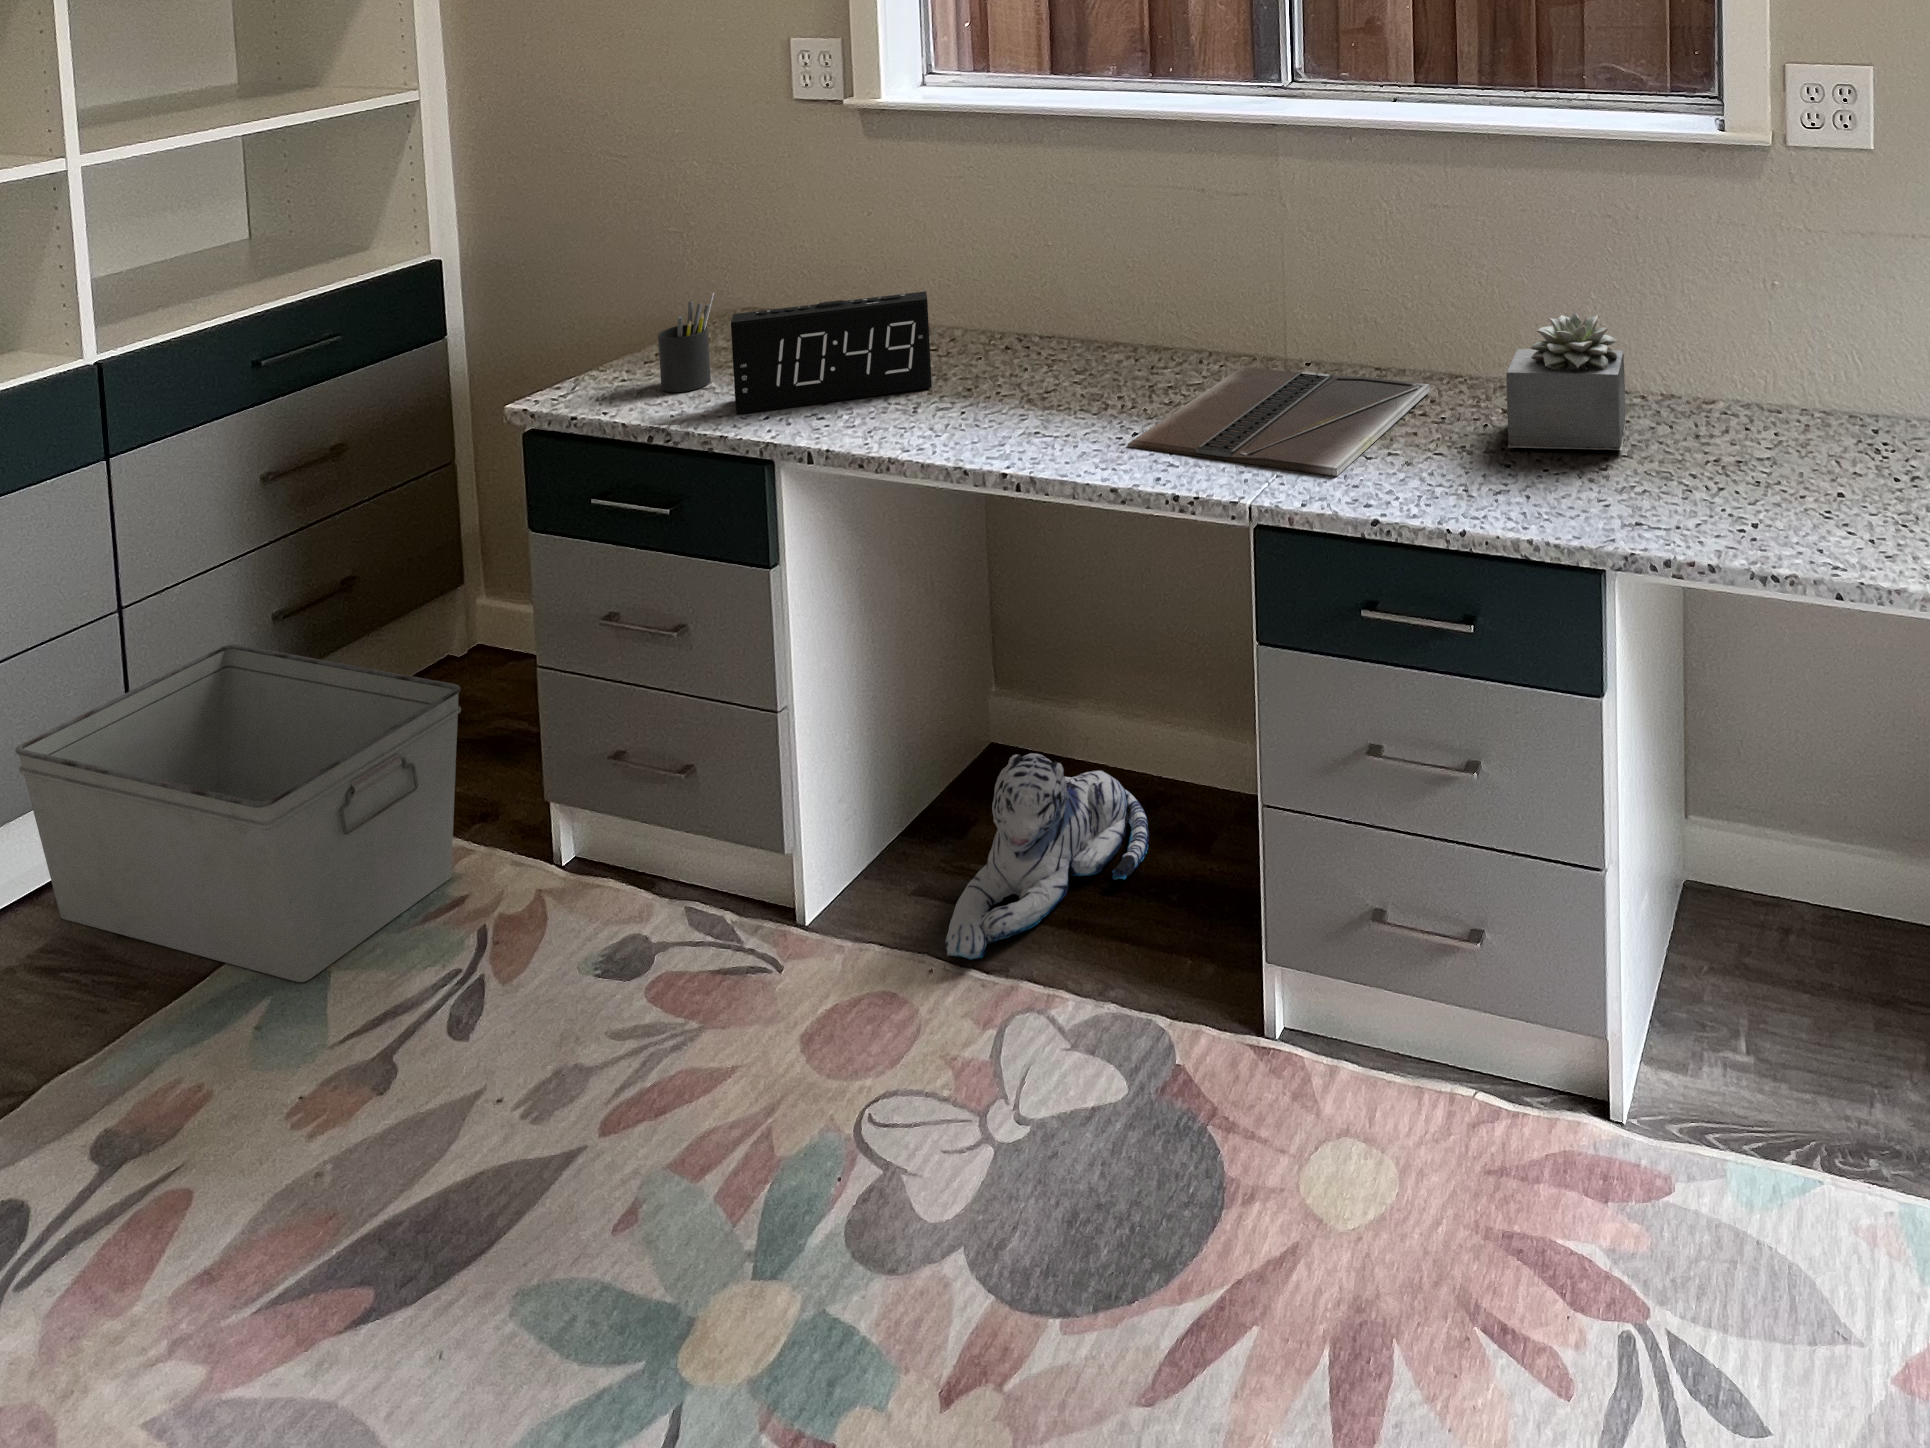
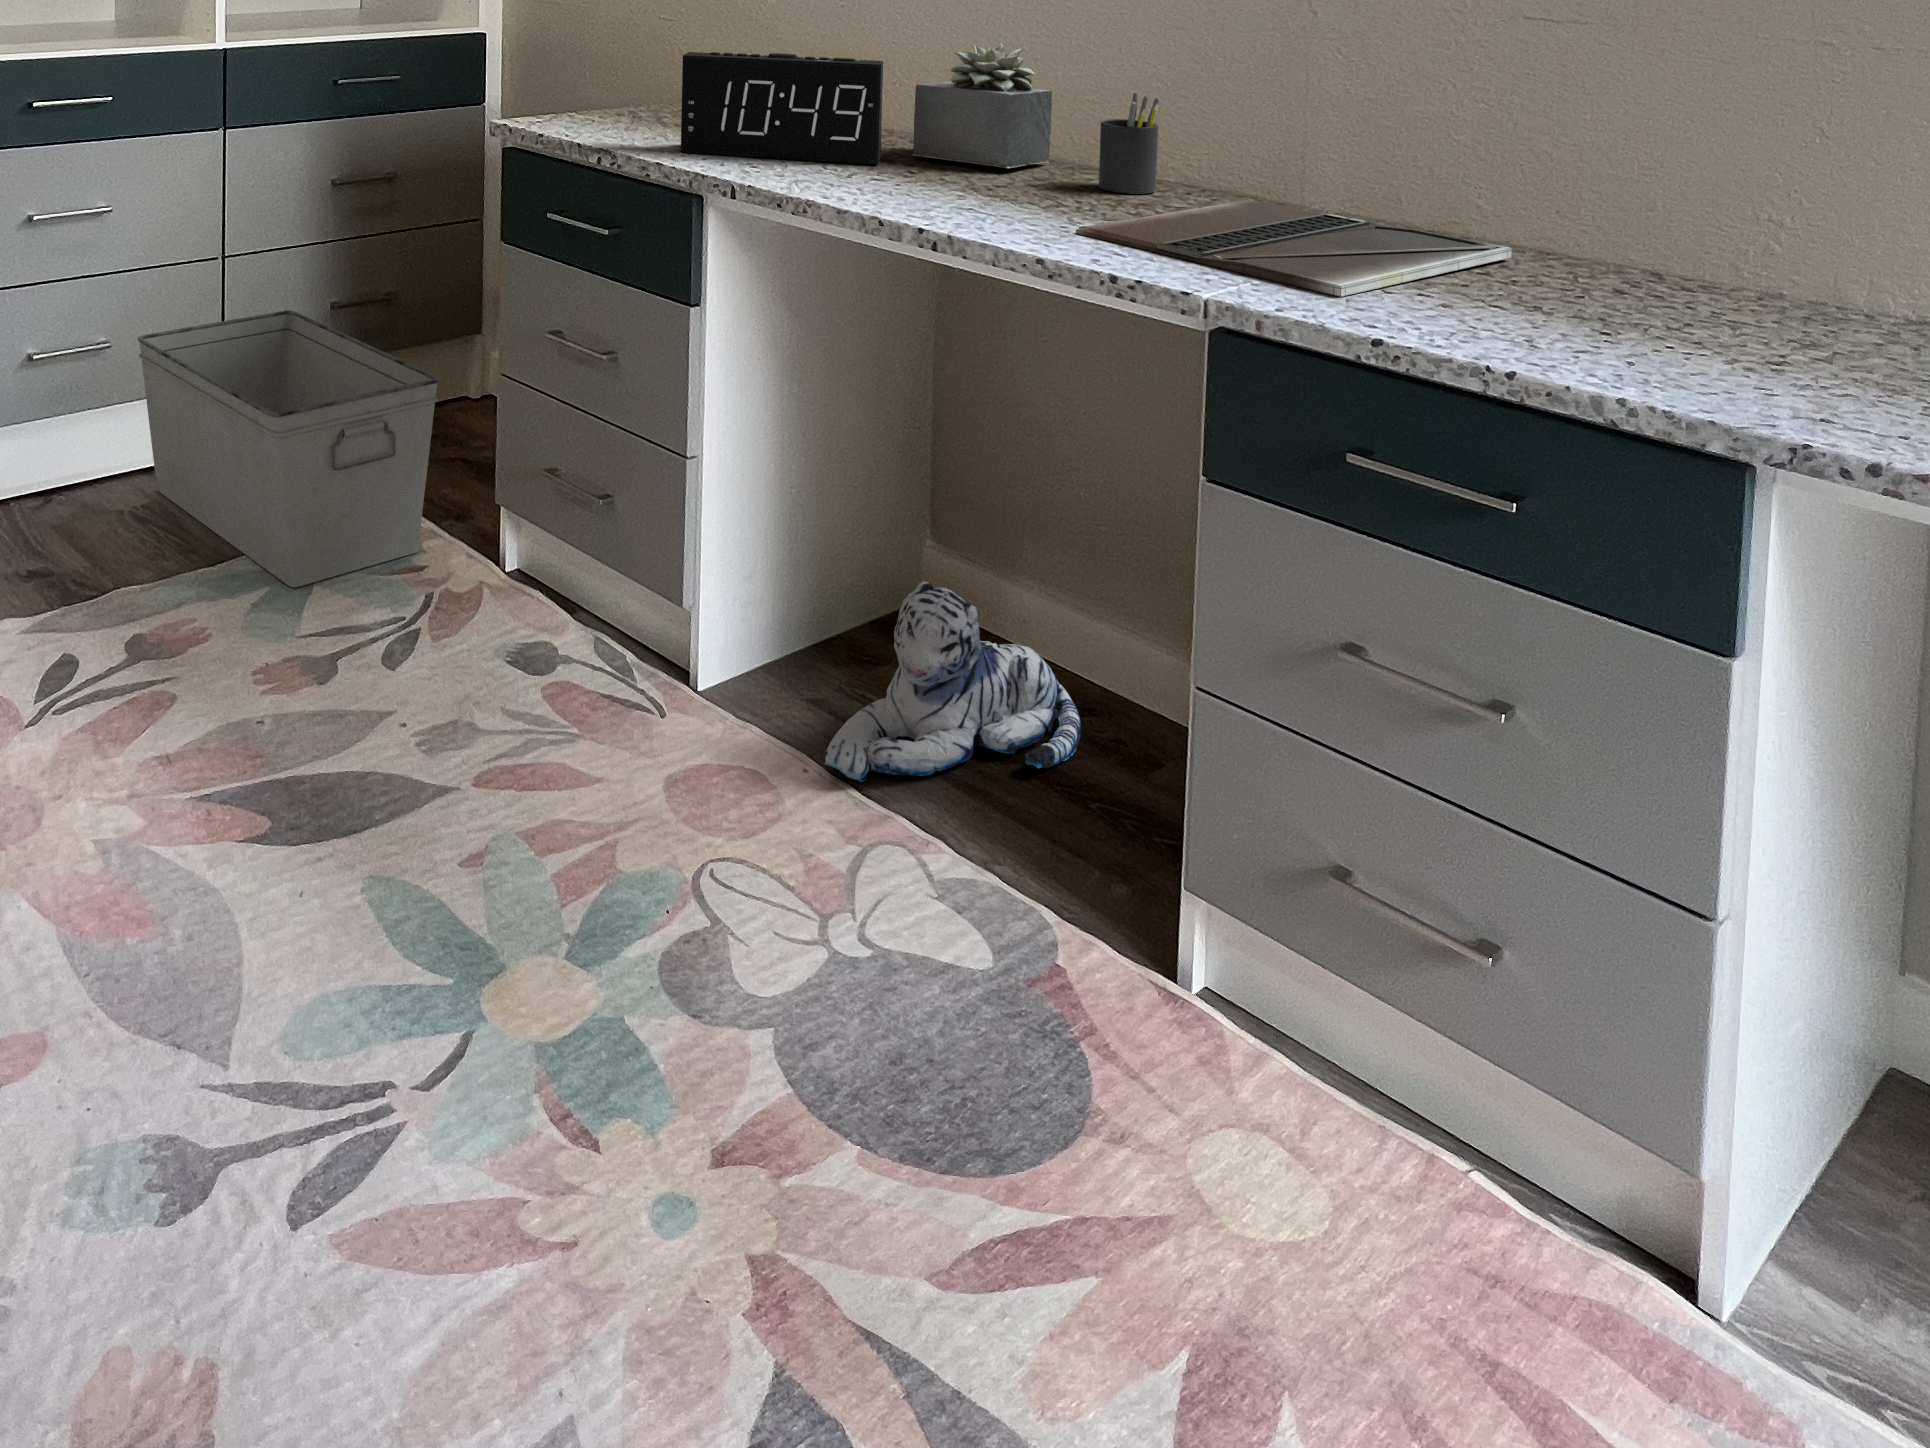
pen holder: present [658,293,714,392] -> present [1099,84,1169,194]
succulent plant: present [1506,312,1626,450] -> present [913,43,1052,168]

